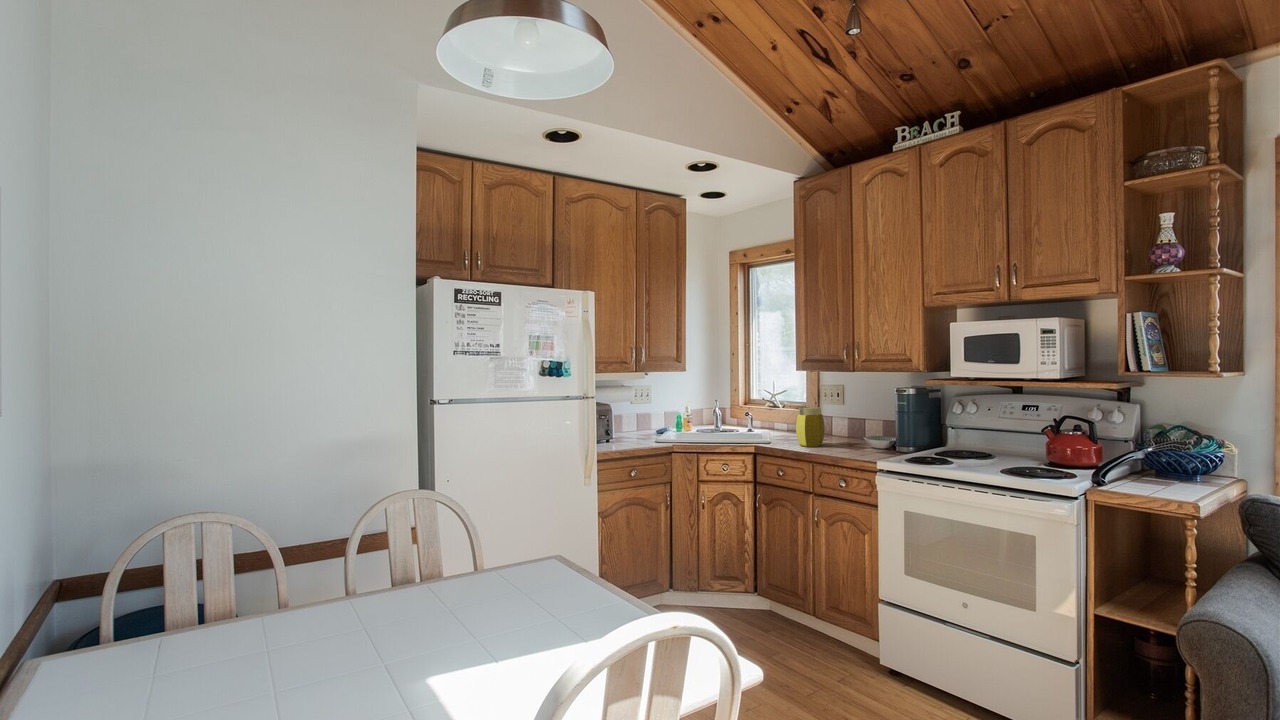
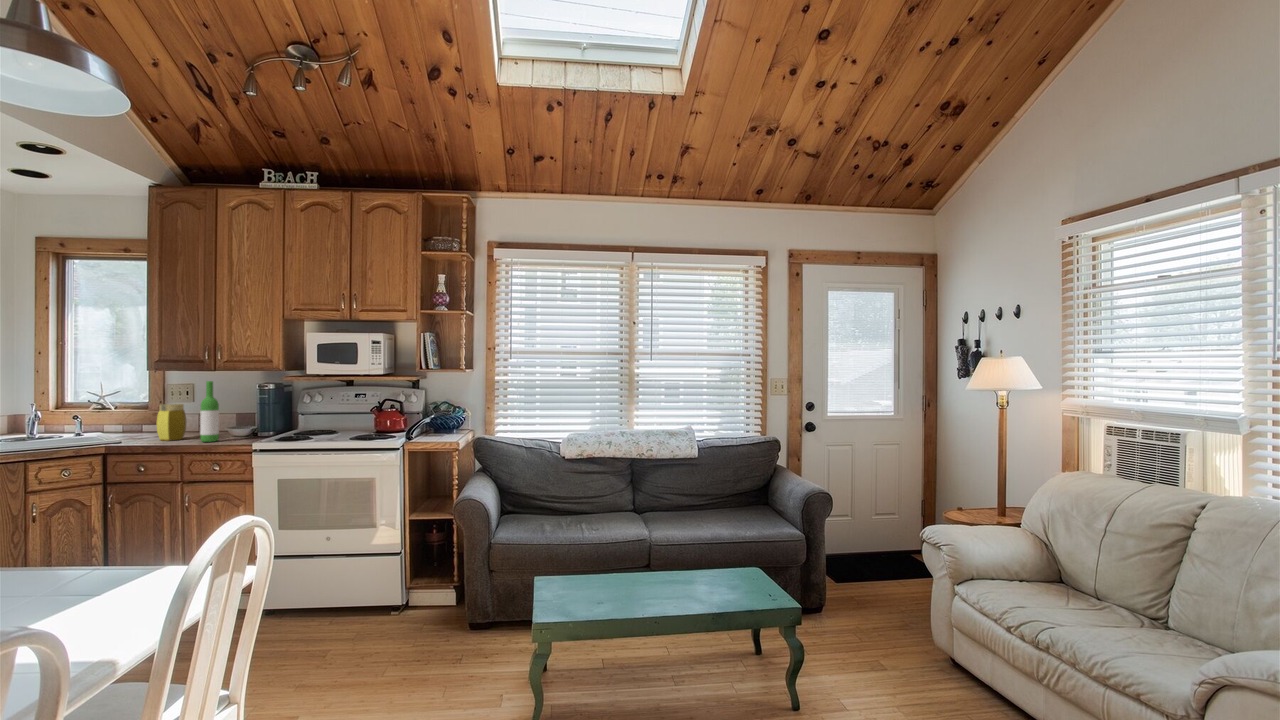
wine bottle: none [830,384,848,454] -> present [200,381,219,442]

